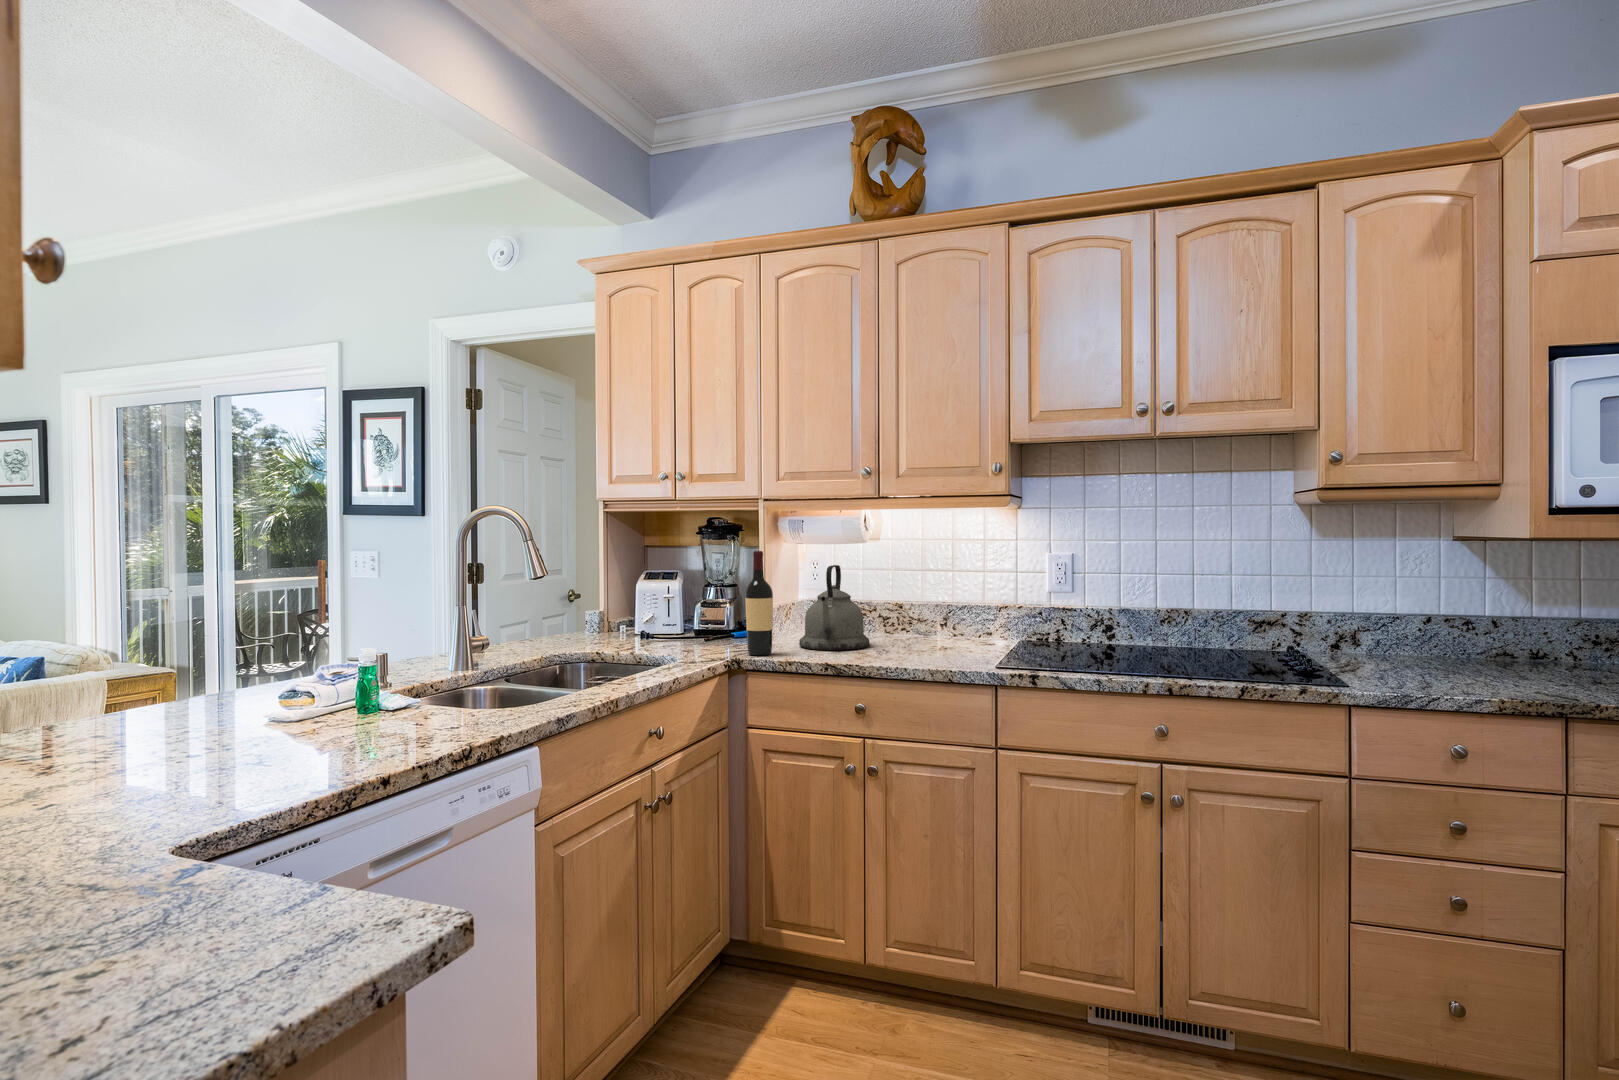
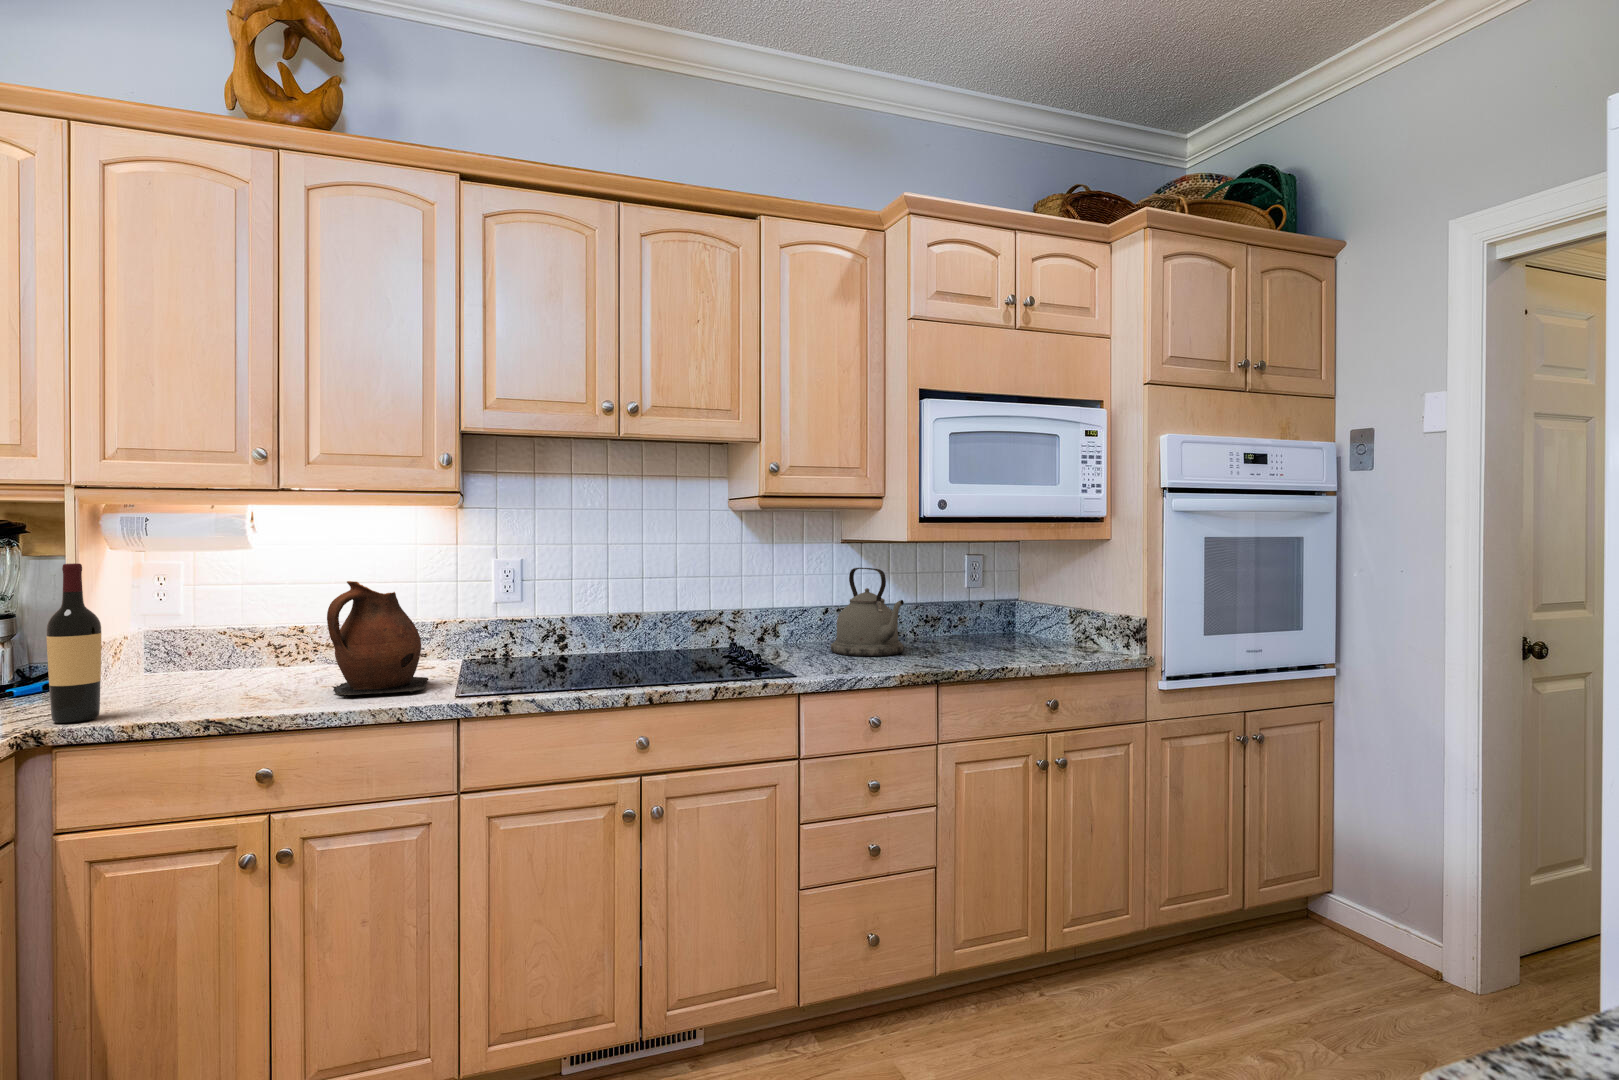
kettle: present [799,565,870,650] -> present [831,568,904,656]
ceramic pitcher: none [905,568,983,661] -> present [327,581,428,695]

